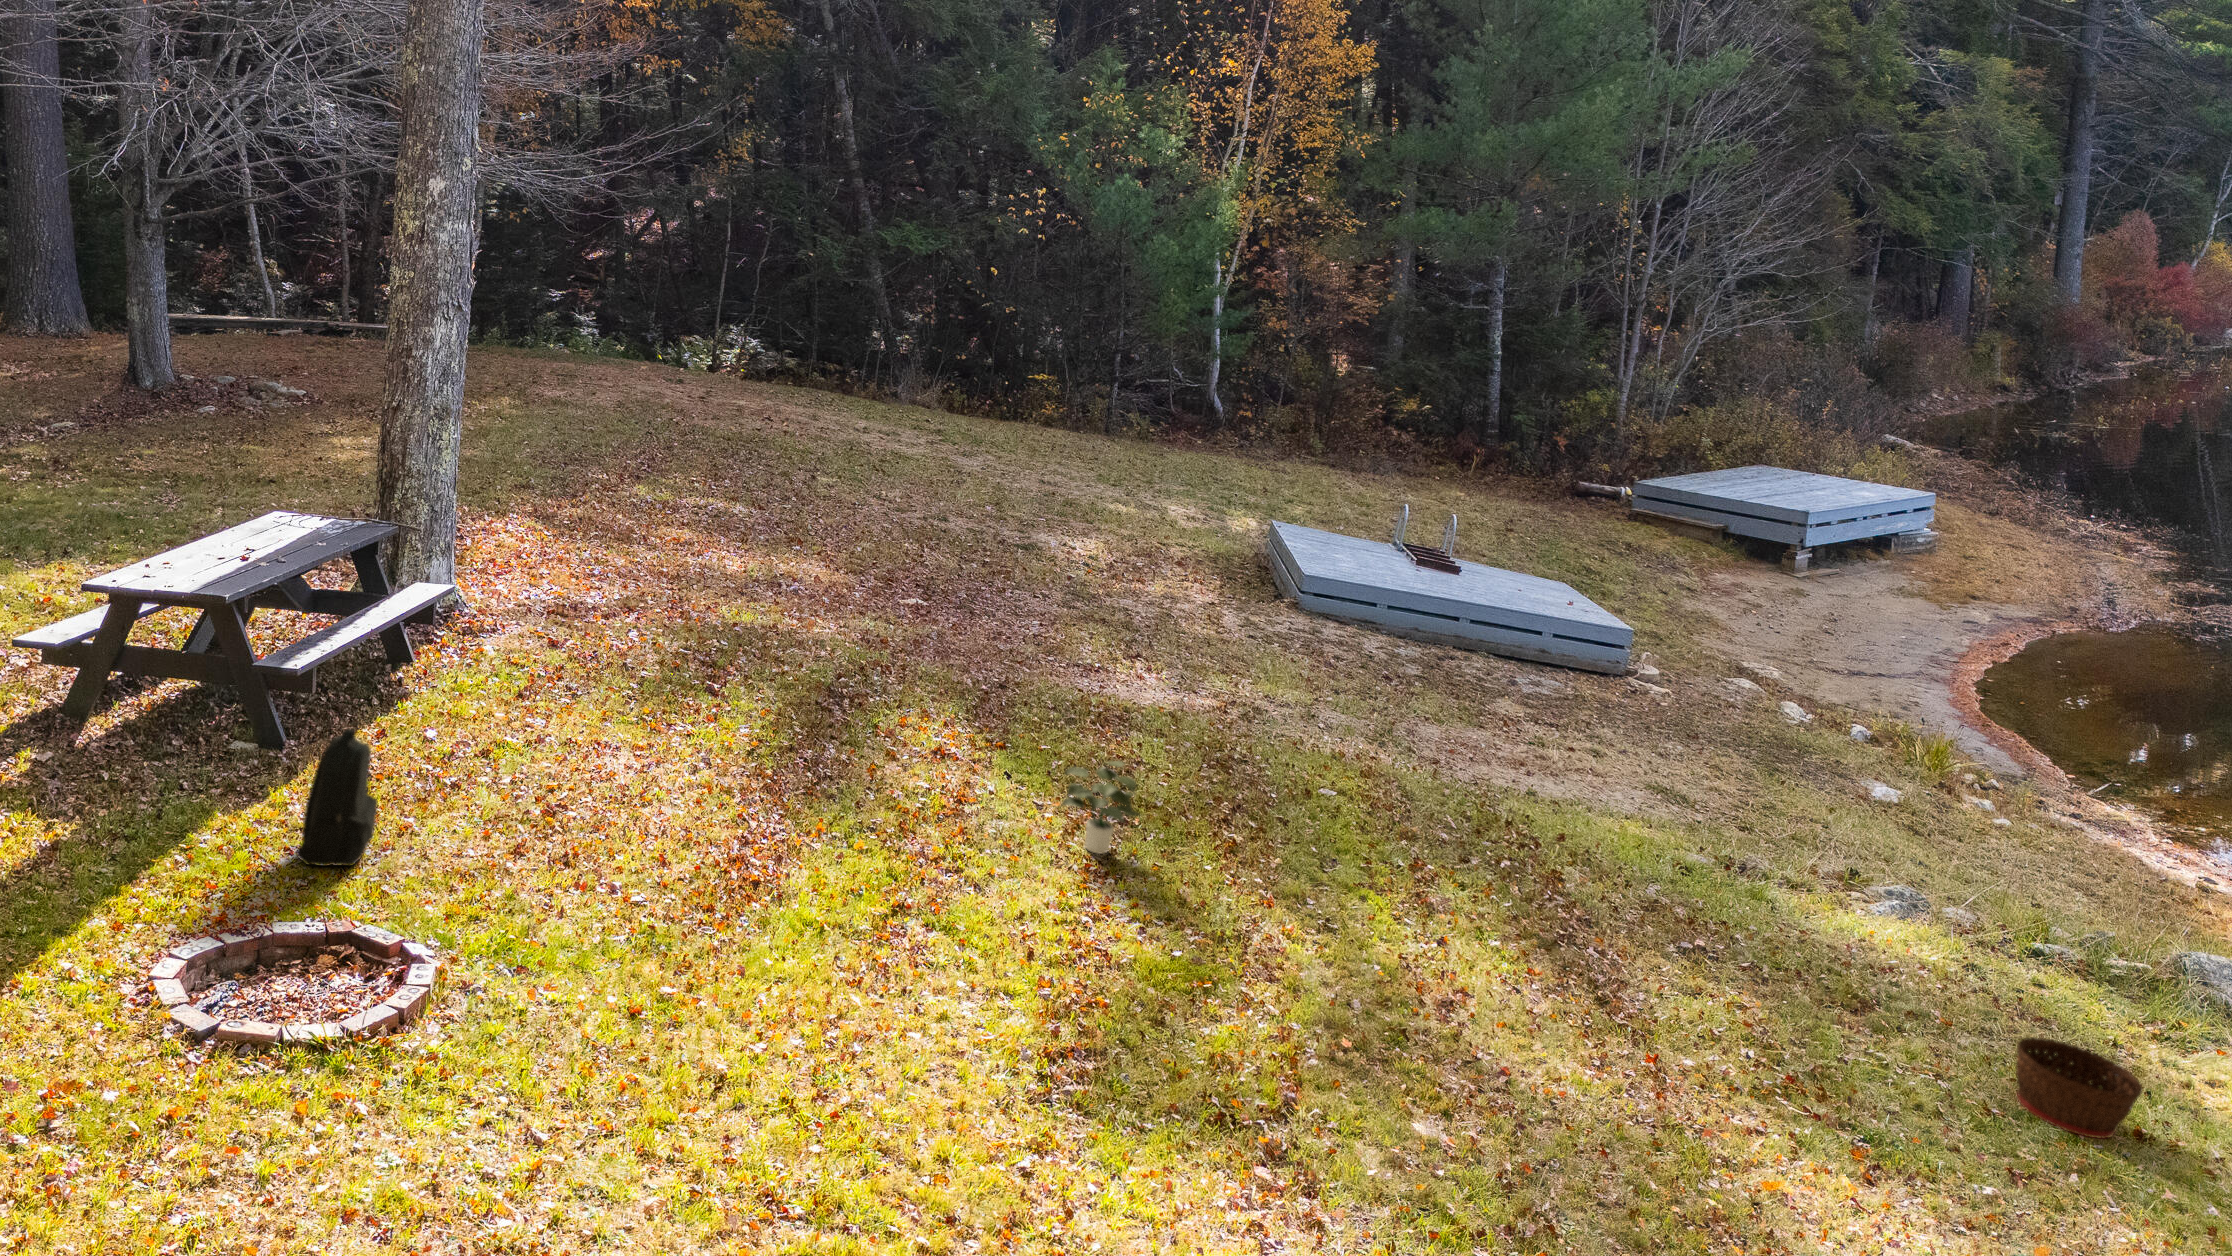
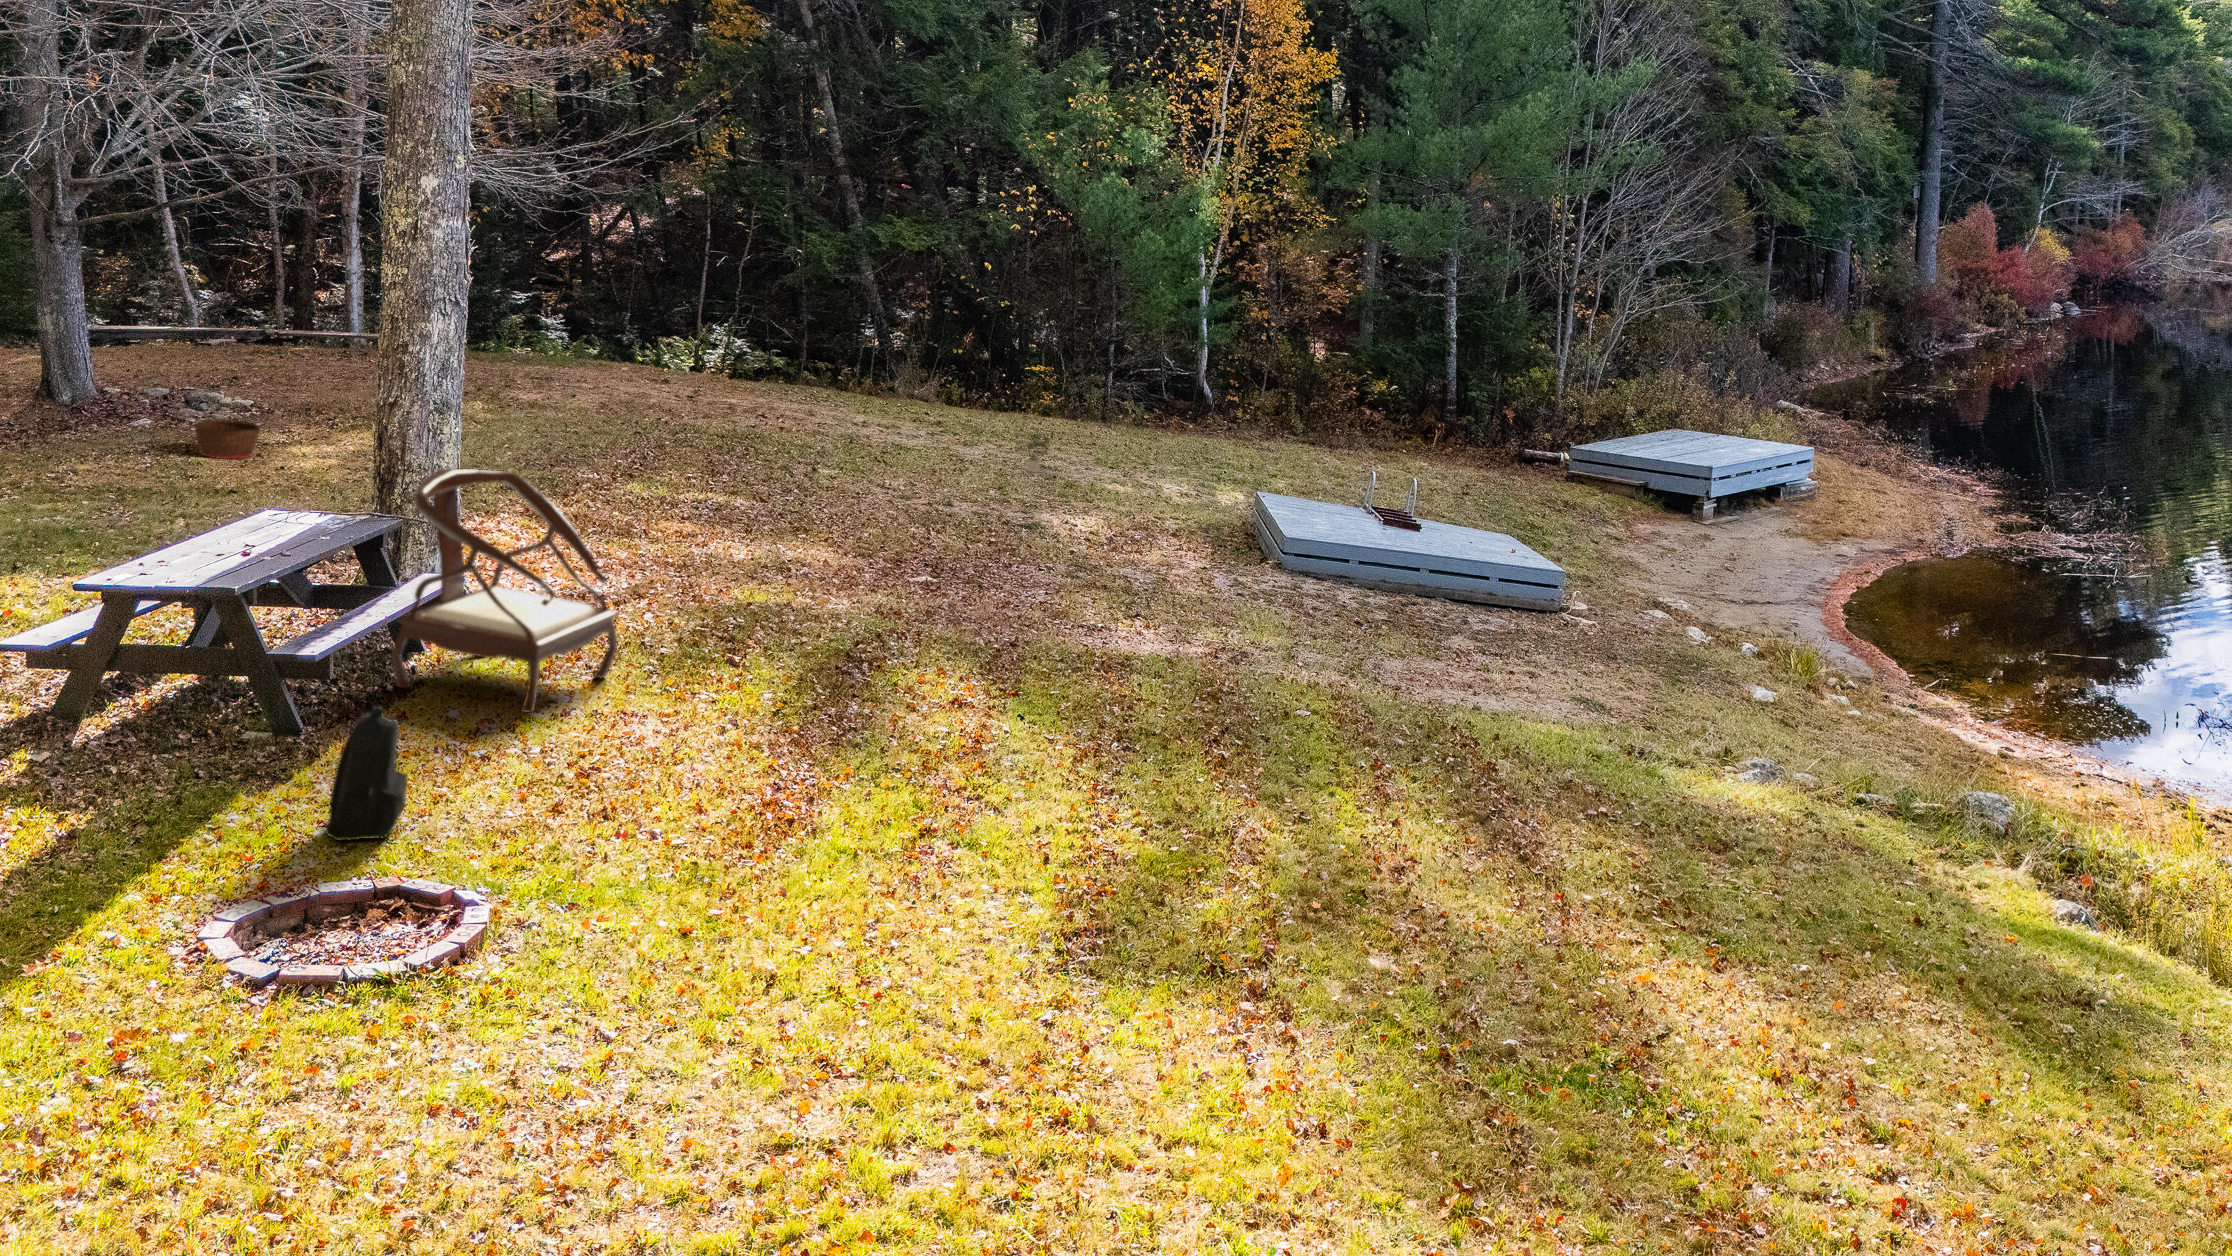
armchair: none [390,480,601,732] -> present [391,469,618,713]
potted plant: present [1062,761,1139,854] -> present [1017,432,1049,472]
basket: present [2015,1037,2143,1139] -> present [195,420,261,459]

